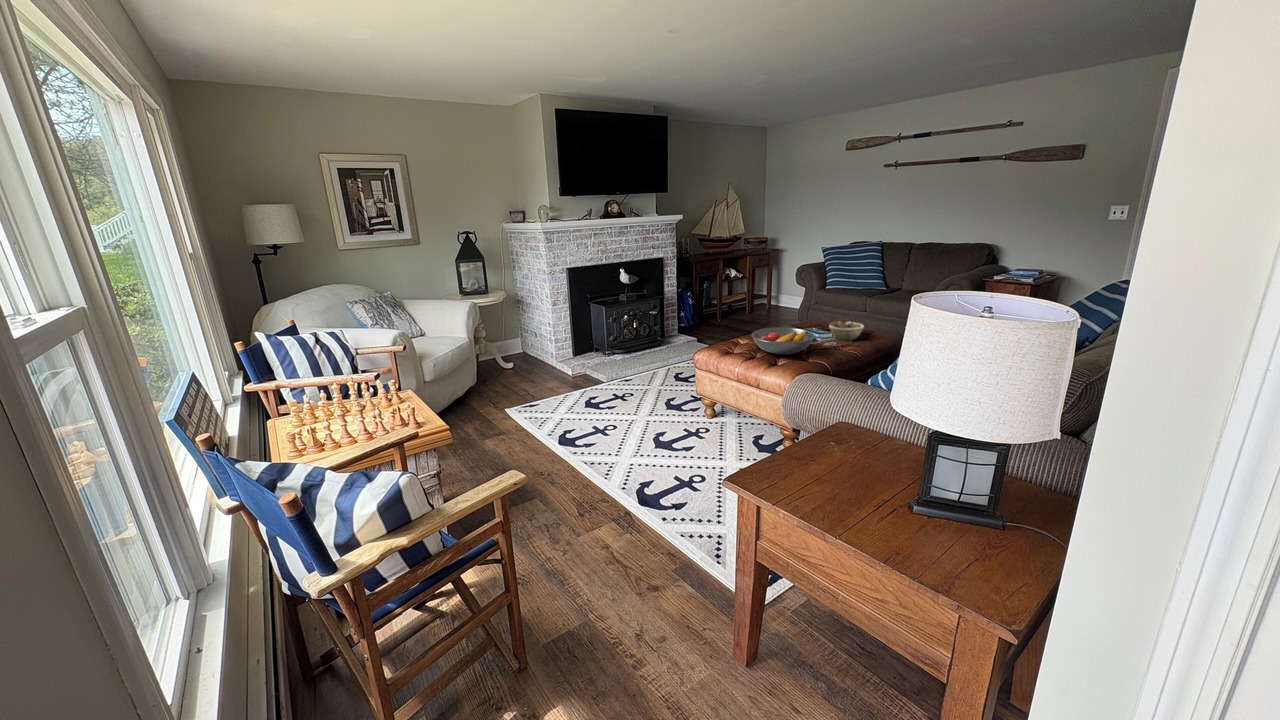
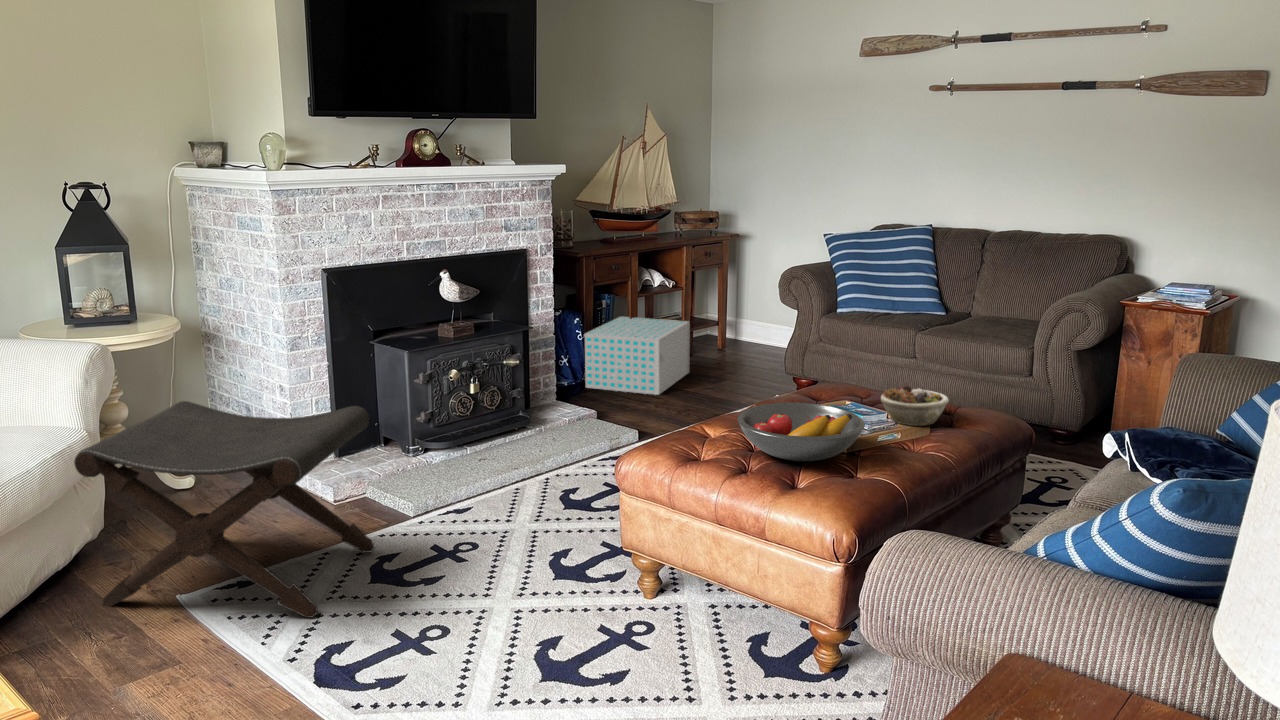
storage box: none [694,292,749,331] -> present [585,317,690,395]
footstool: none [462,327,588,420] -> present [74,401,375,618]

